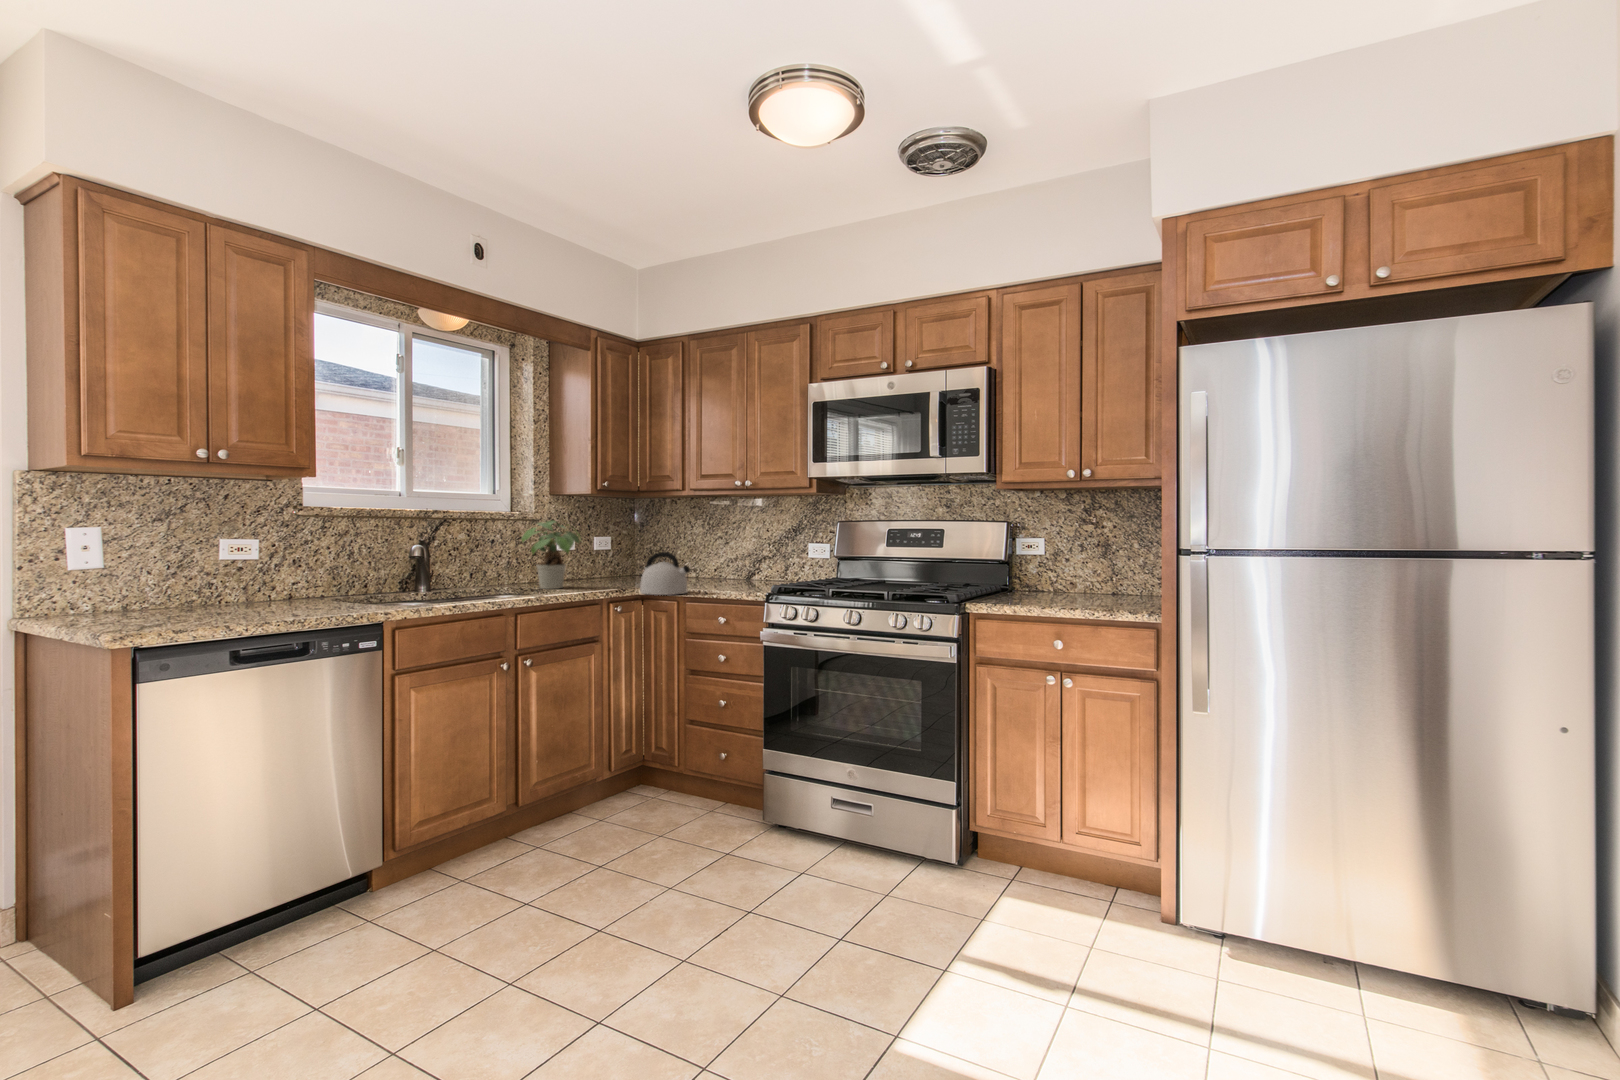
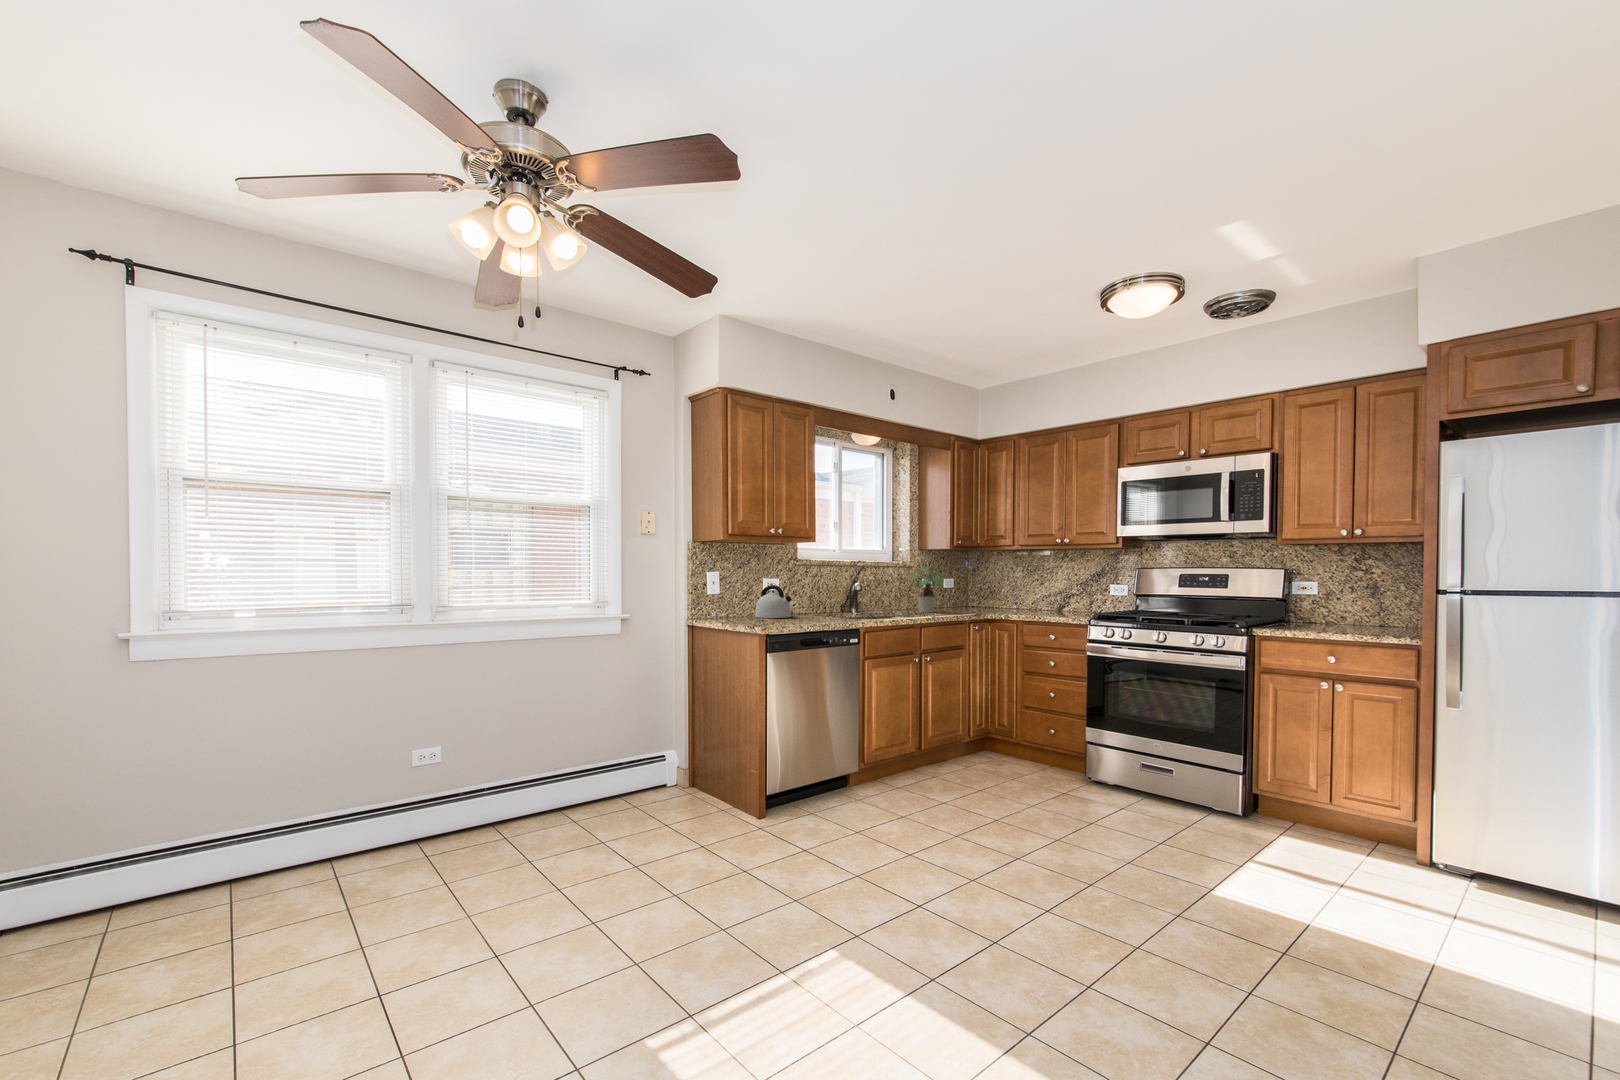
kettle: present [640,552,690,595] -> present [755,585,792,618]

